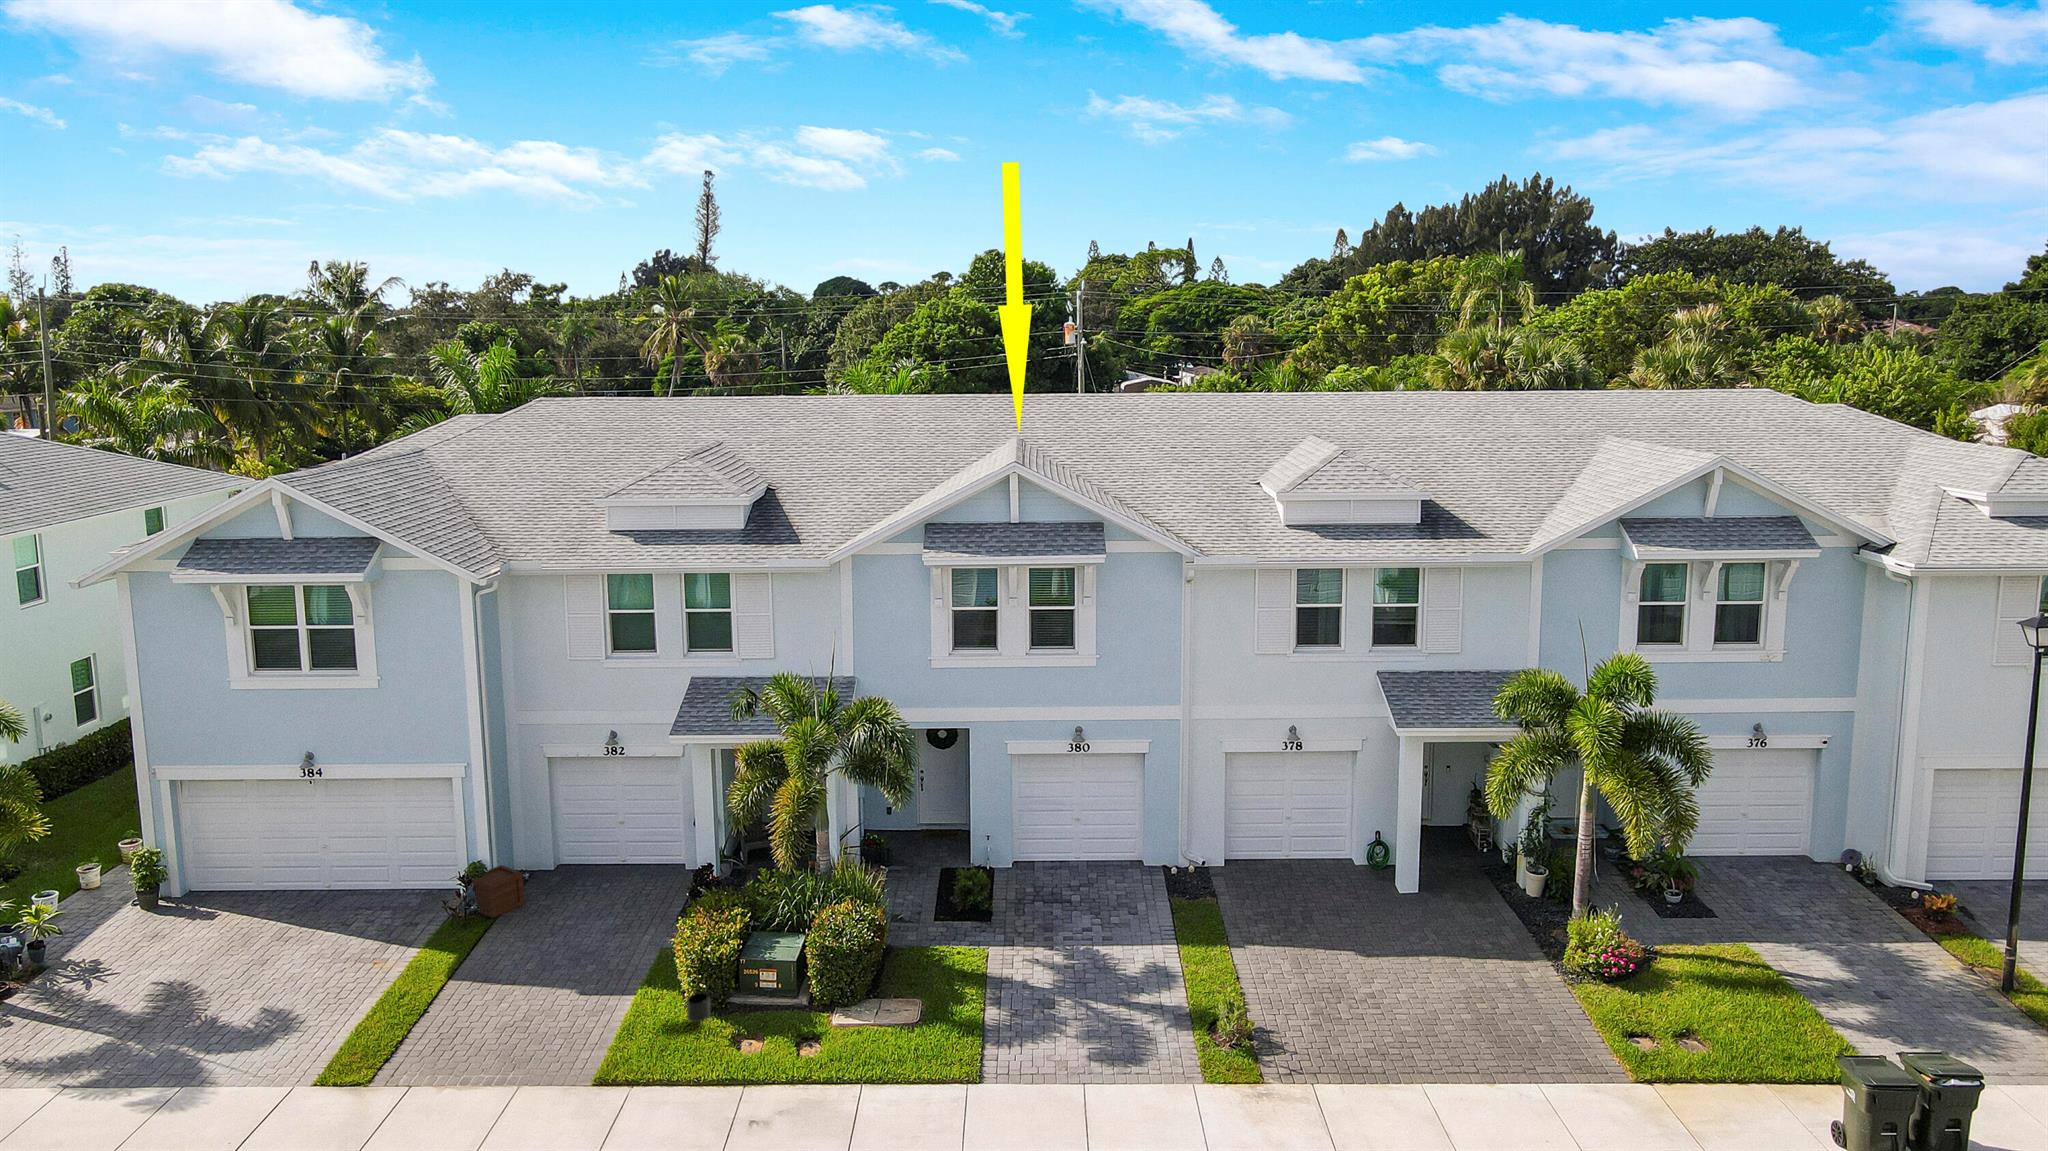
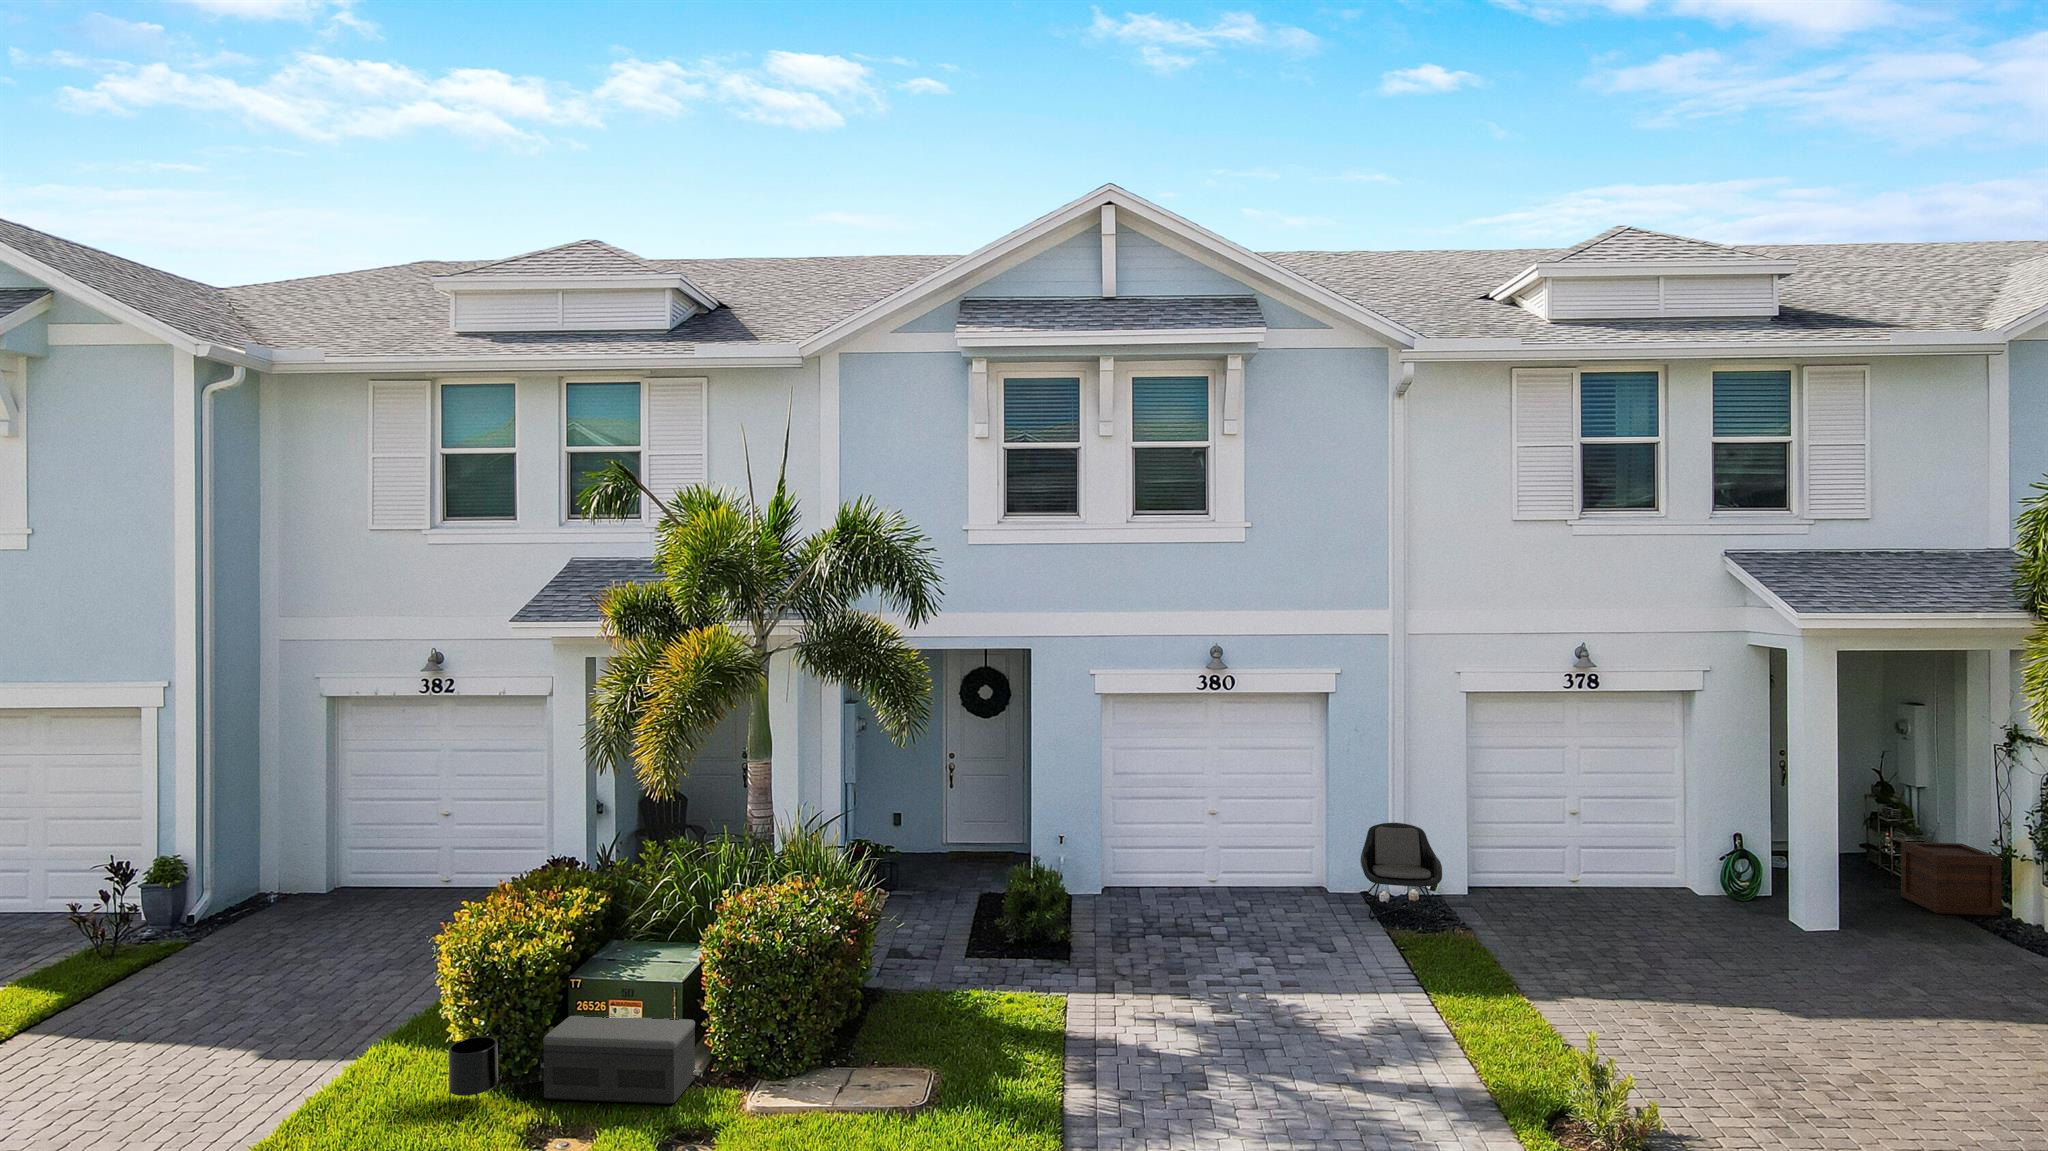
lounge chair: none [1159,828,1203,888] -> present [1360,823,1442,923]
wooden crate: present [472,865,525,918] -> present [1901,842,2002,916]
storage bench: none [731,978,804,1022] -> present [543,1016,695,1104]

